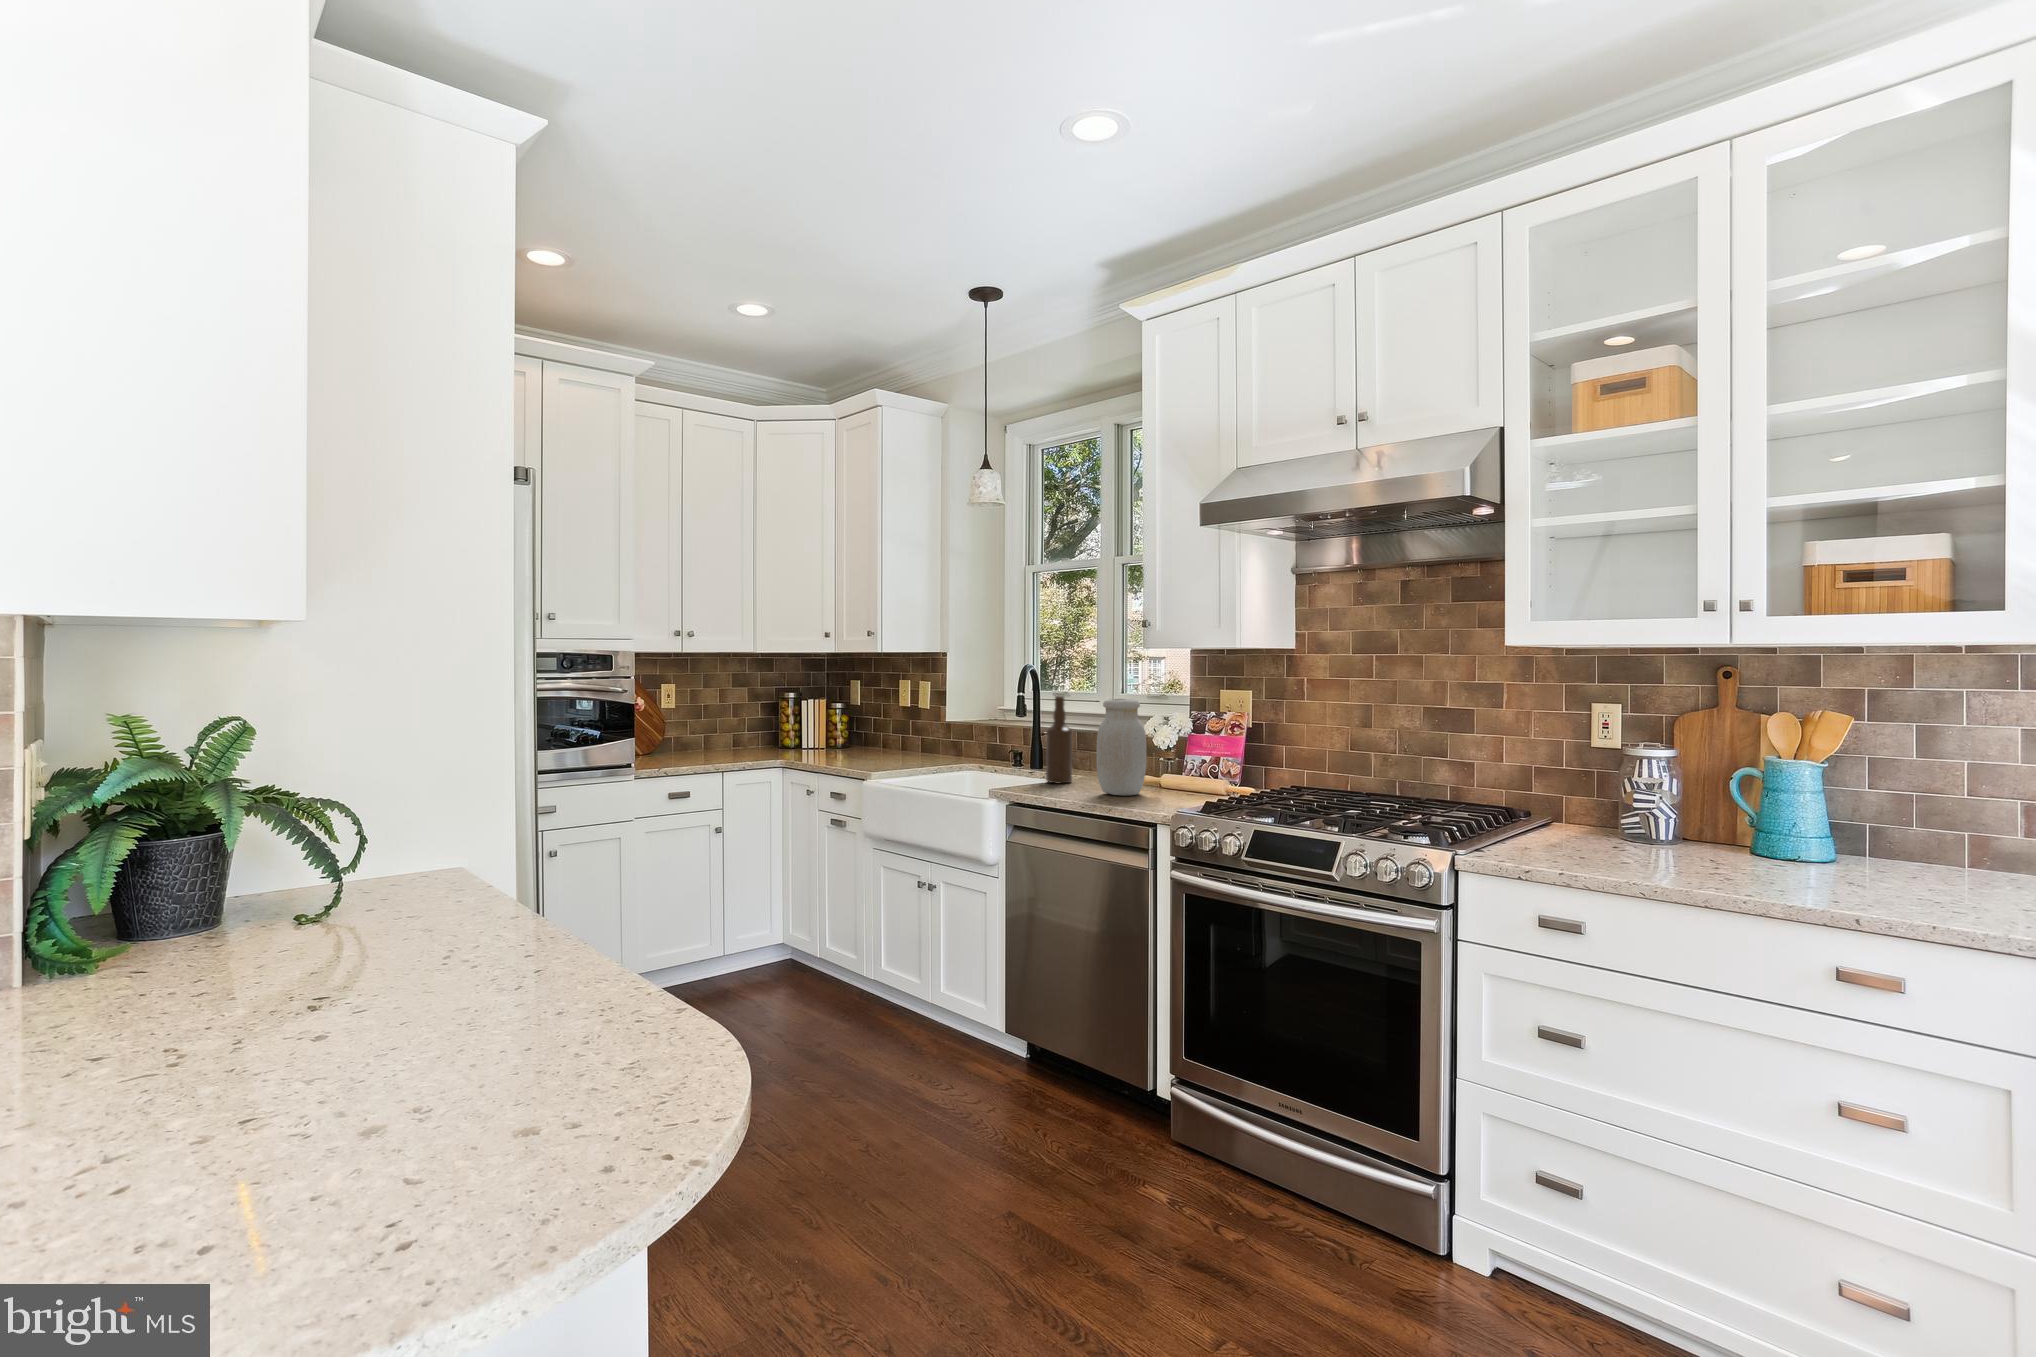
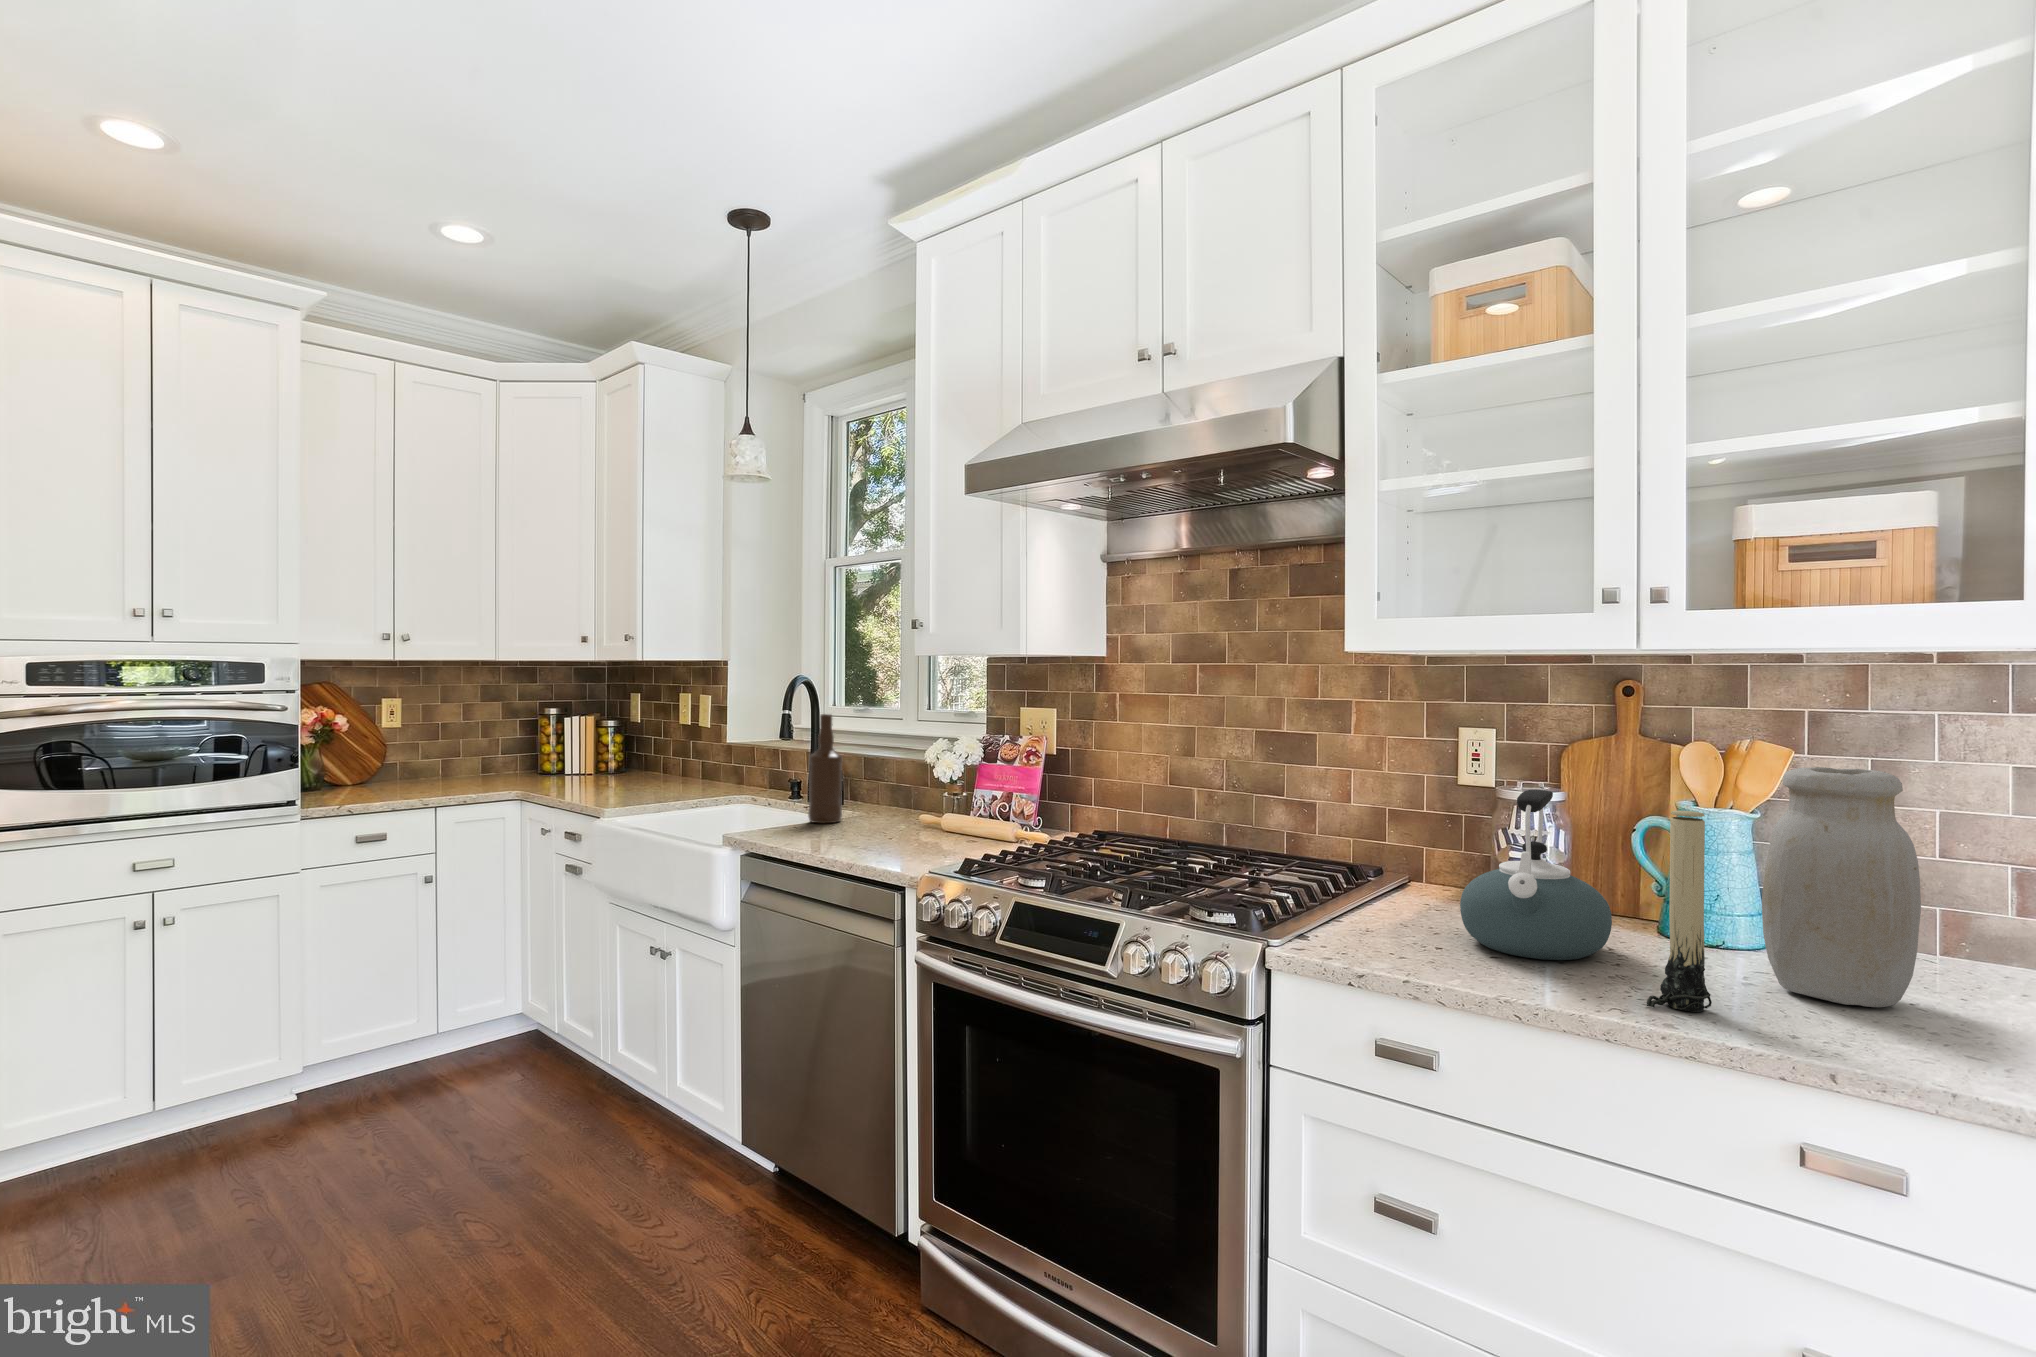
jar: present [1097,699,1147,796] -> present [1762,767,1921,1007]
kettle: none [1597,746,1711,865] -> present [1460,790,1612,960]
candle: none [1731,756,1777,890] -> present [1647,811,1712,1012]

